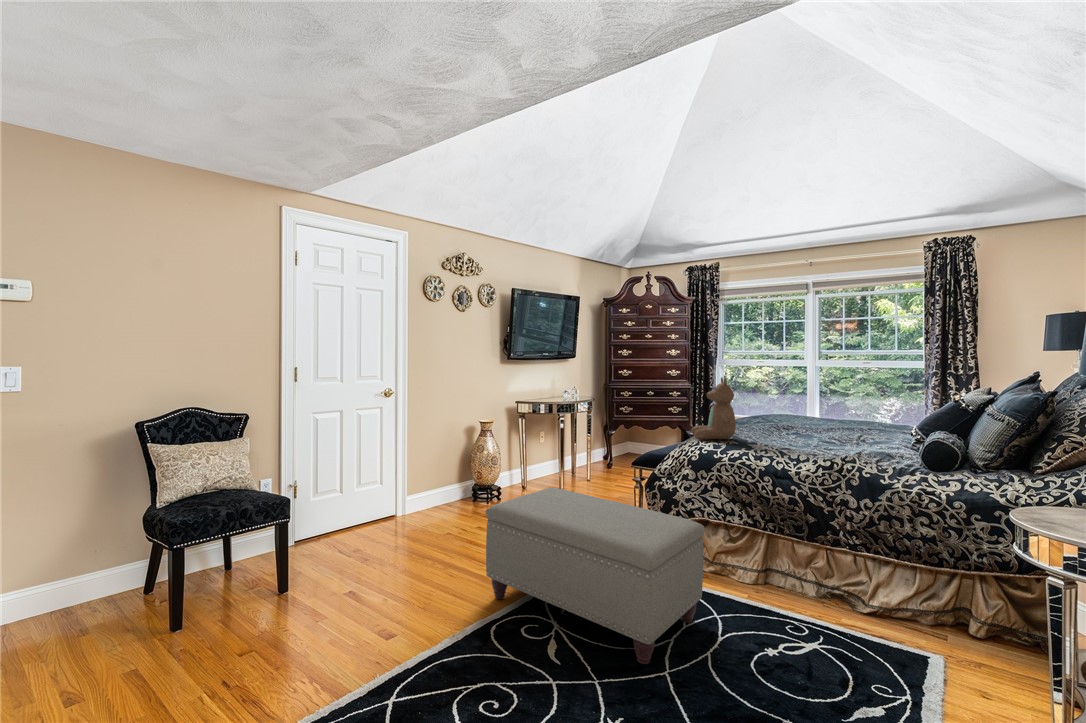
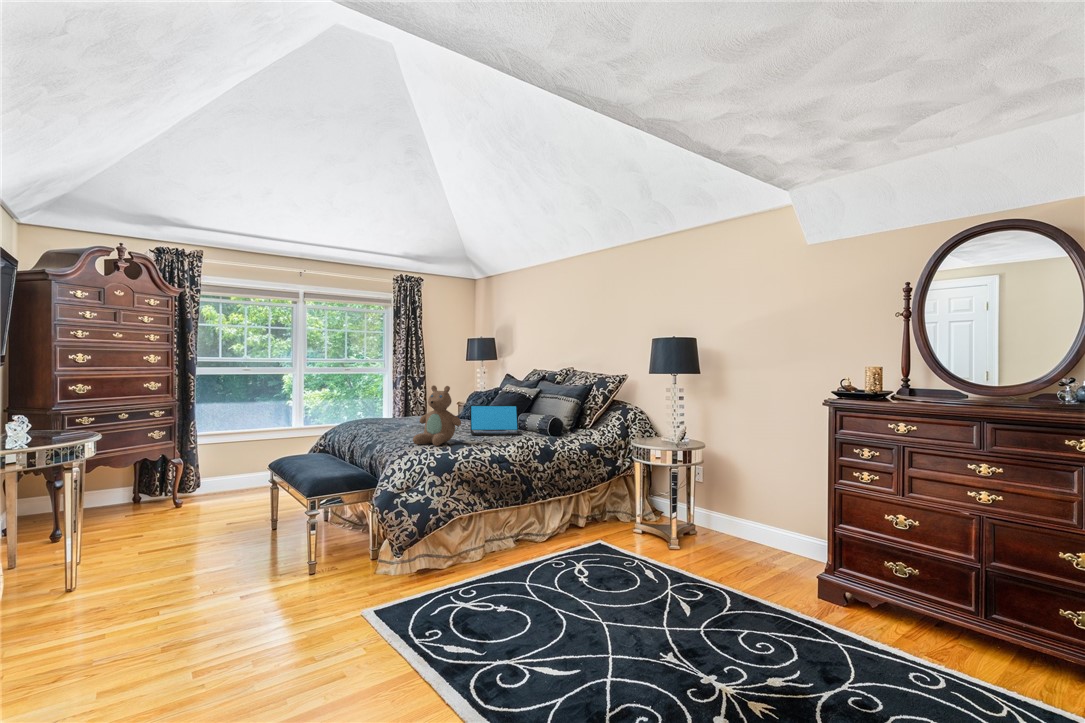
laptop: none [803,407,904,455] -> present [470,405,522,436]
ottoman: present [486,488,705,664] -> none [371,506,599,685]

